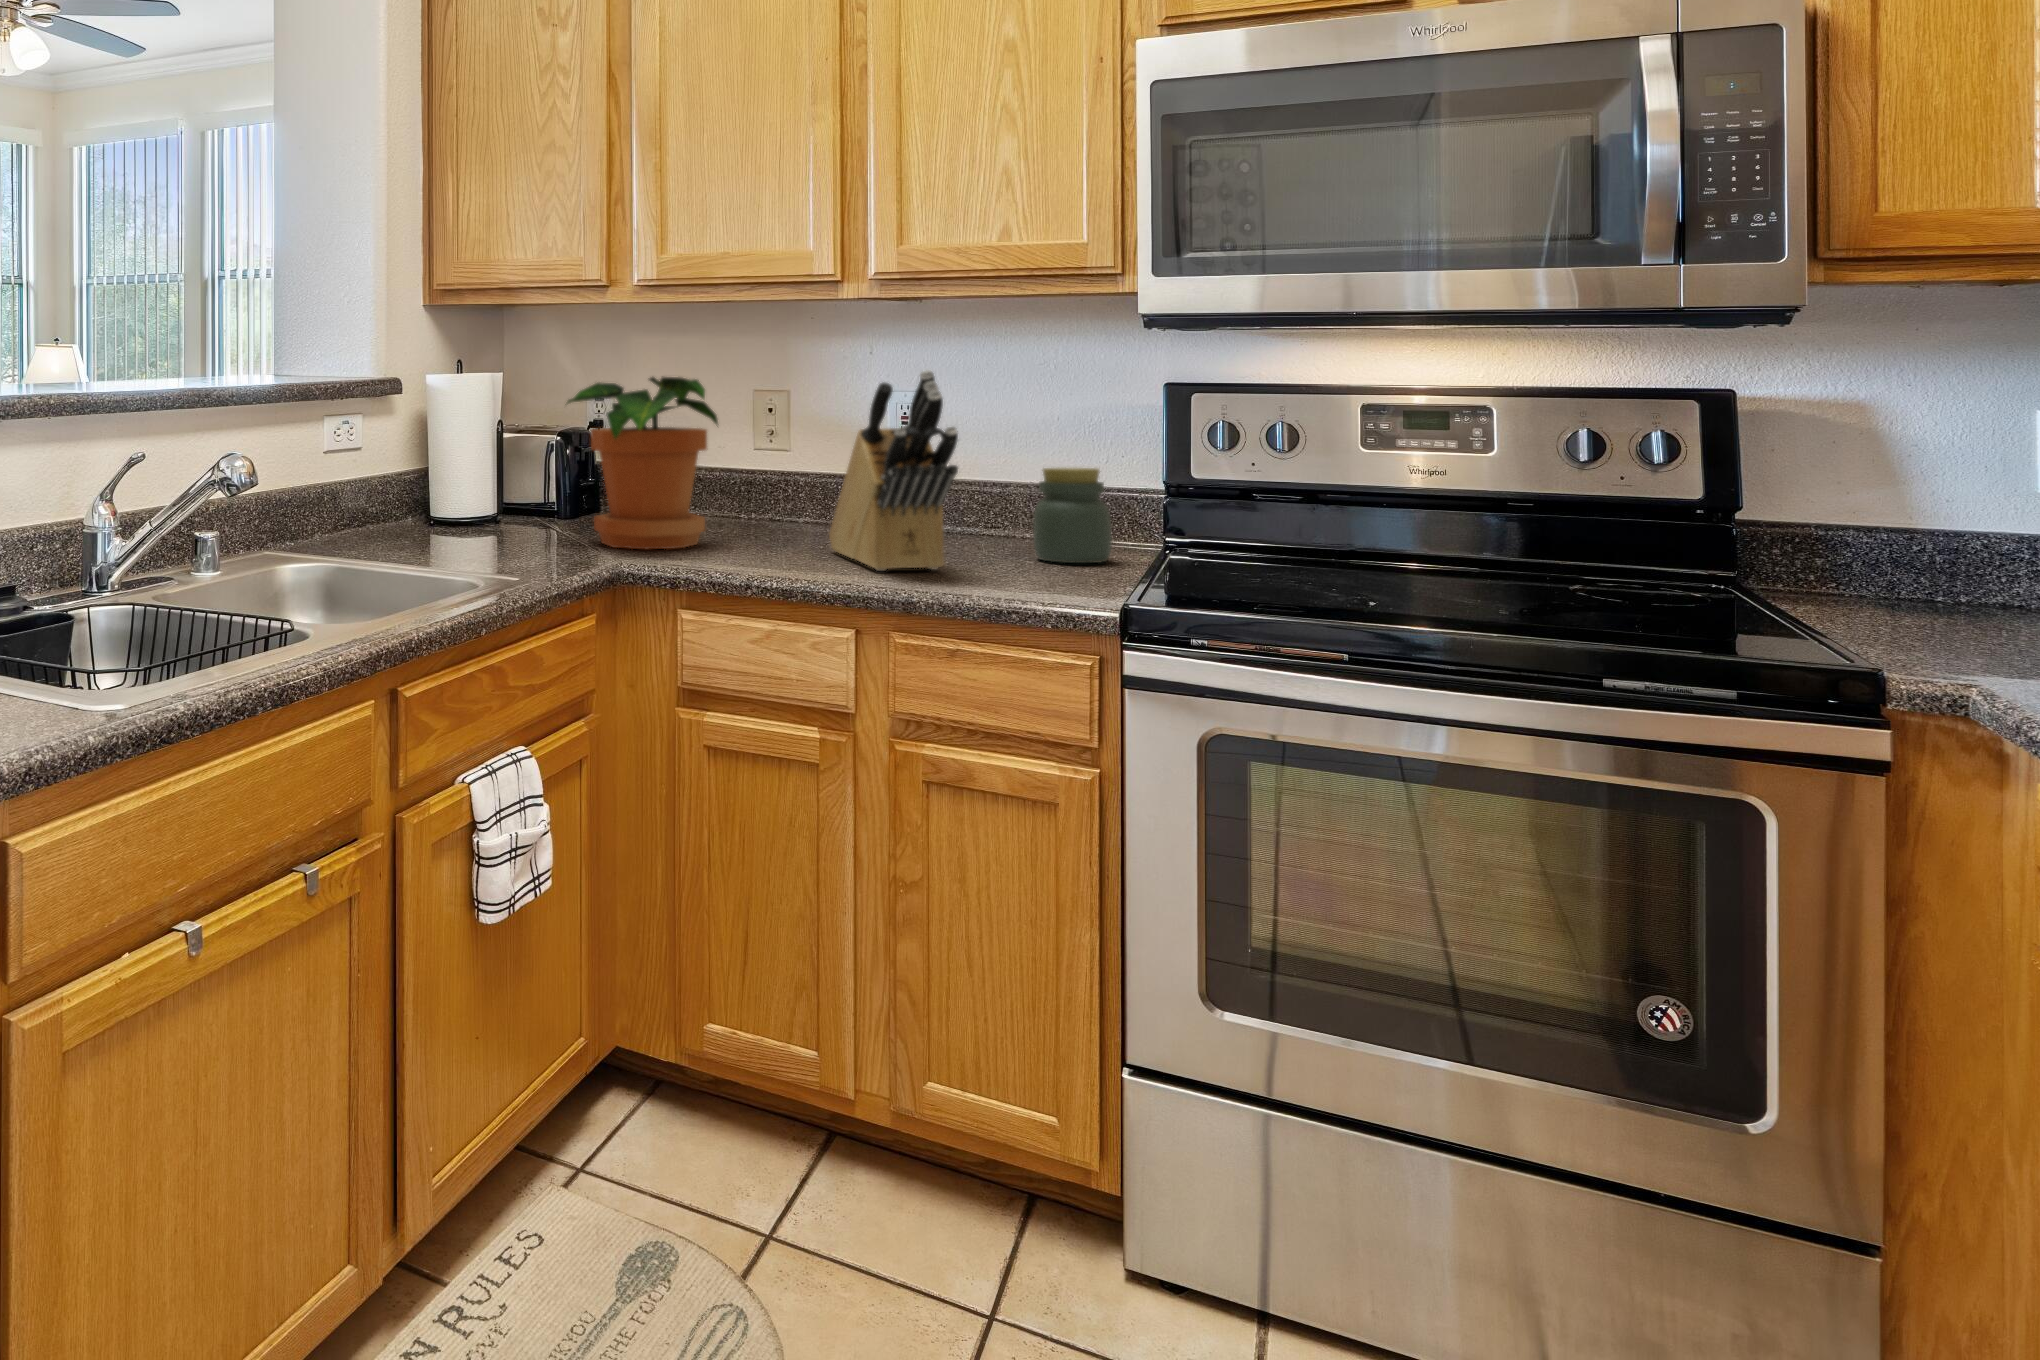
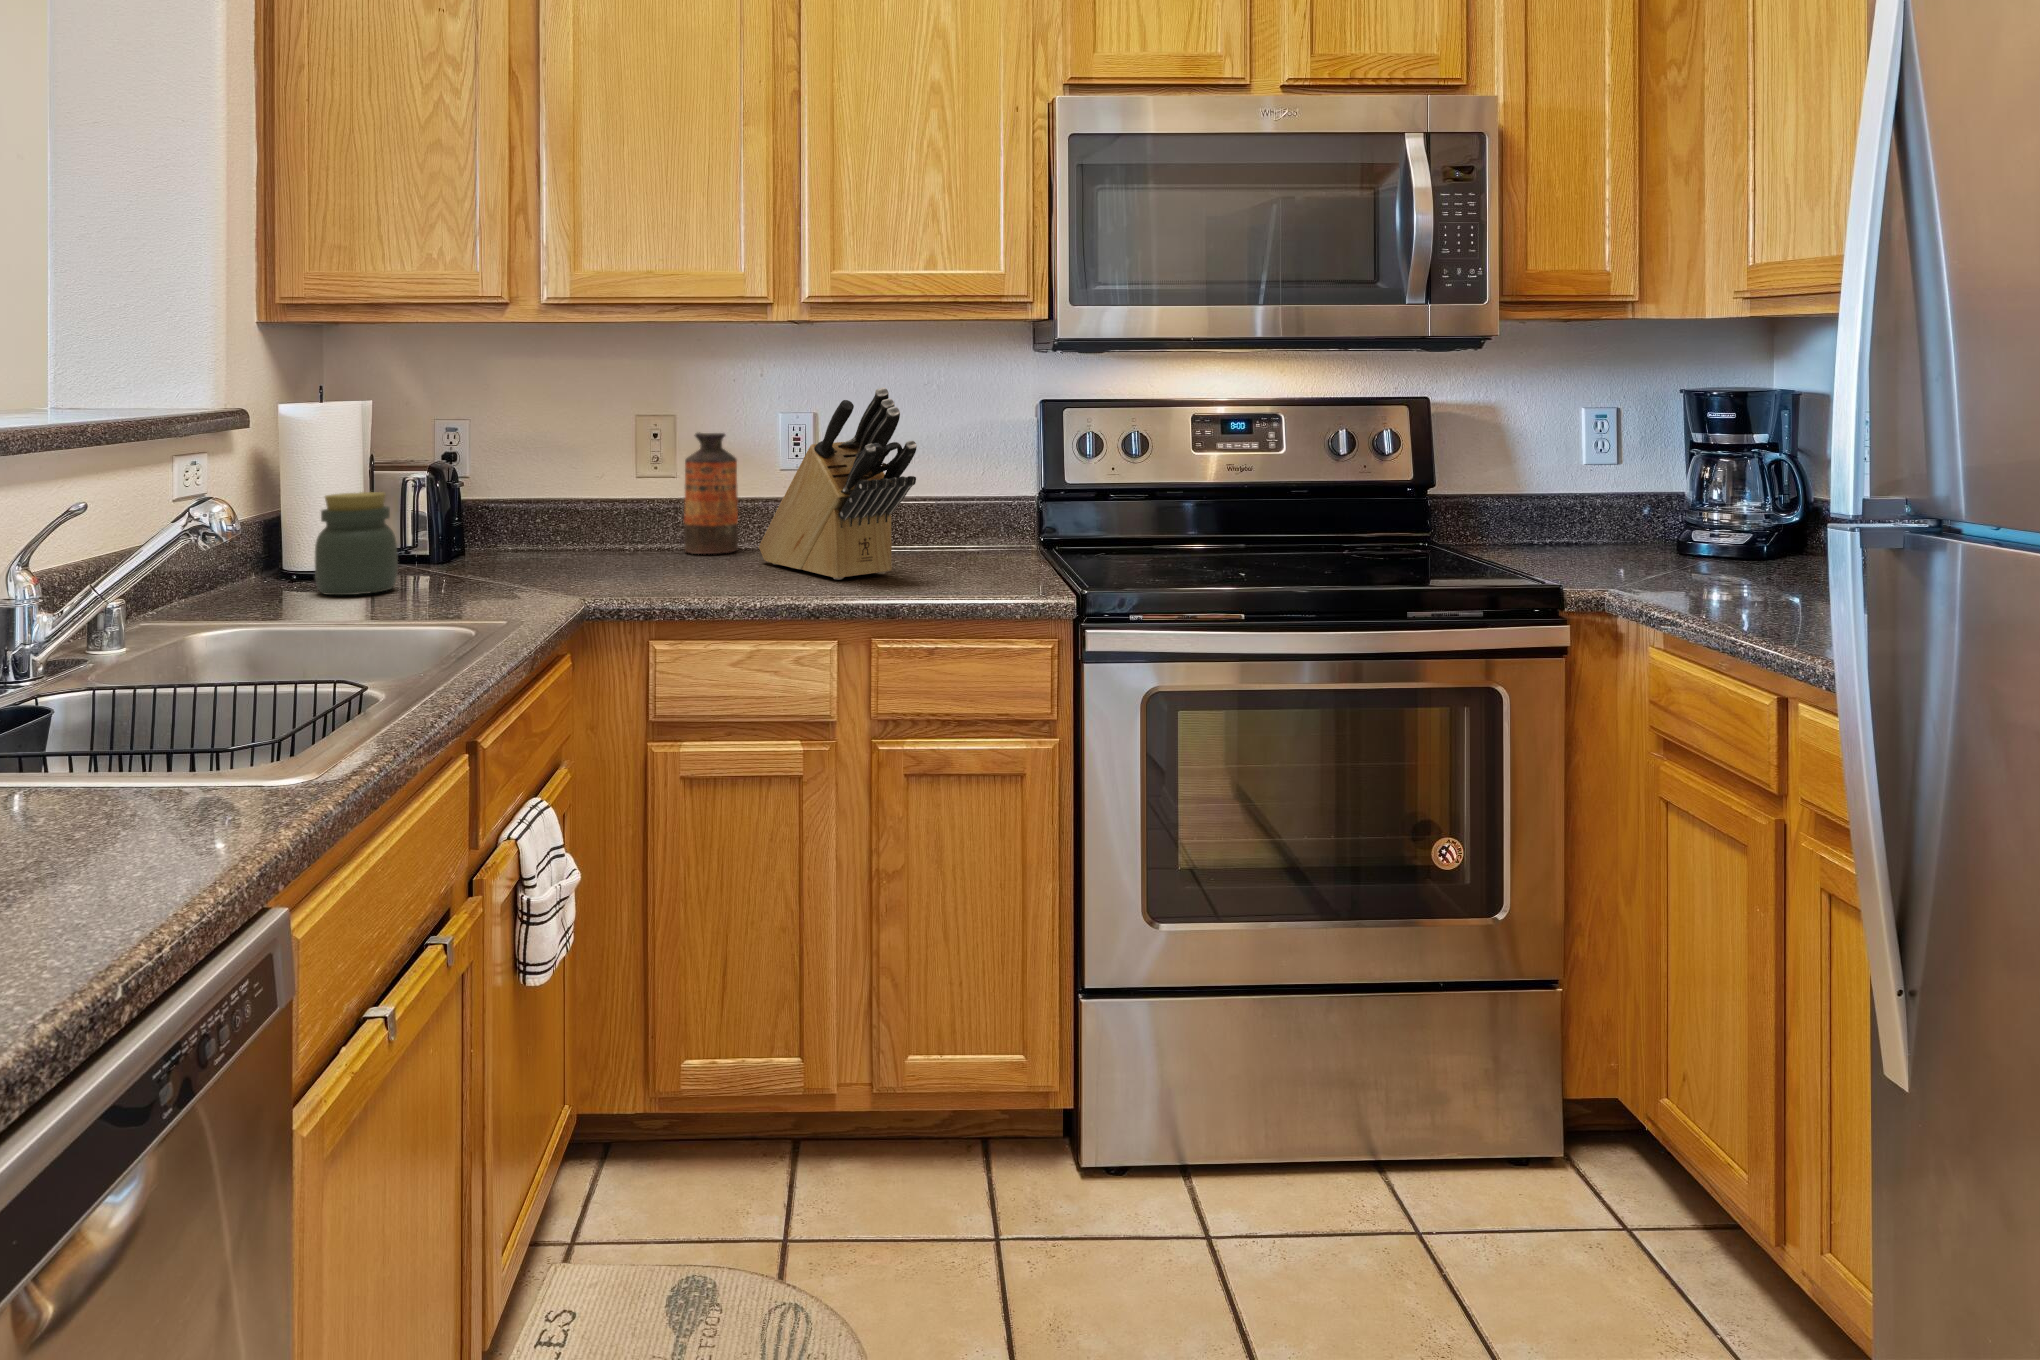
potted plant: present [567,377,718,549] -> none [471,393,642,576]
bottle: none [773,419,827,541] -> present [684,432,738,554]
jar: present [1033,468,1112,563] -> present [315,492,398,595]

